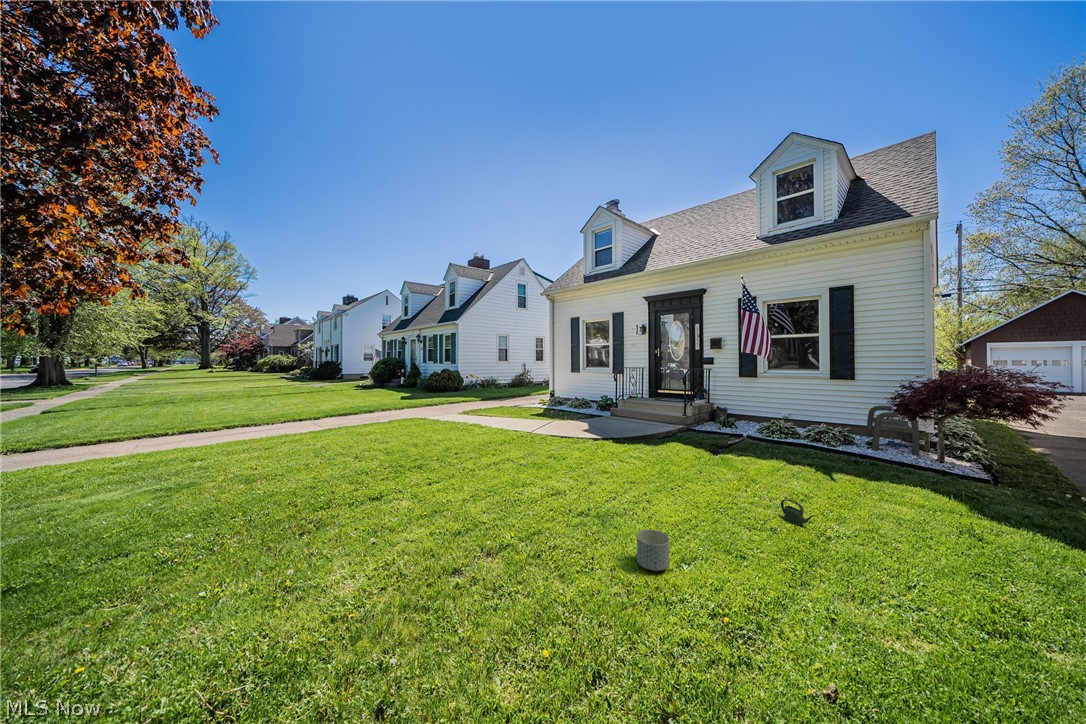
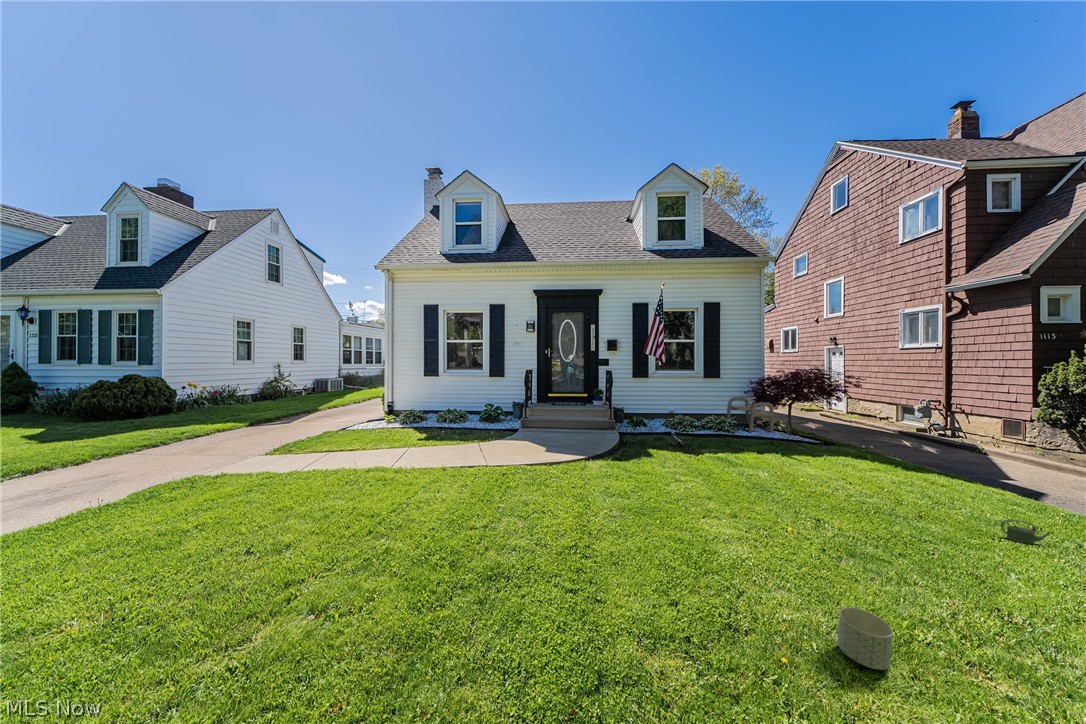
watering can: present [781,499,815,526] -> present [1001,519,1054,544]
planter: present [637,529,670,571] -> present [837,607,893,670]

